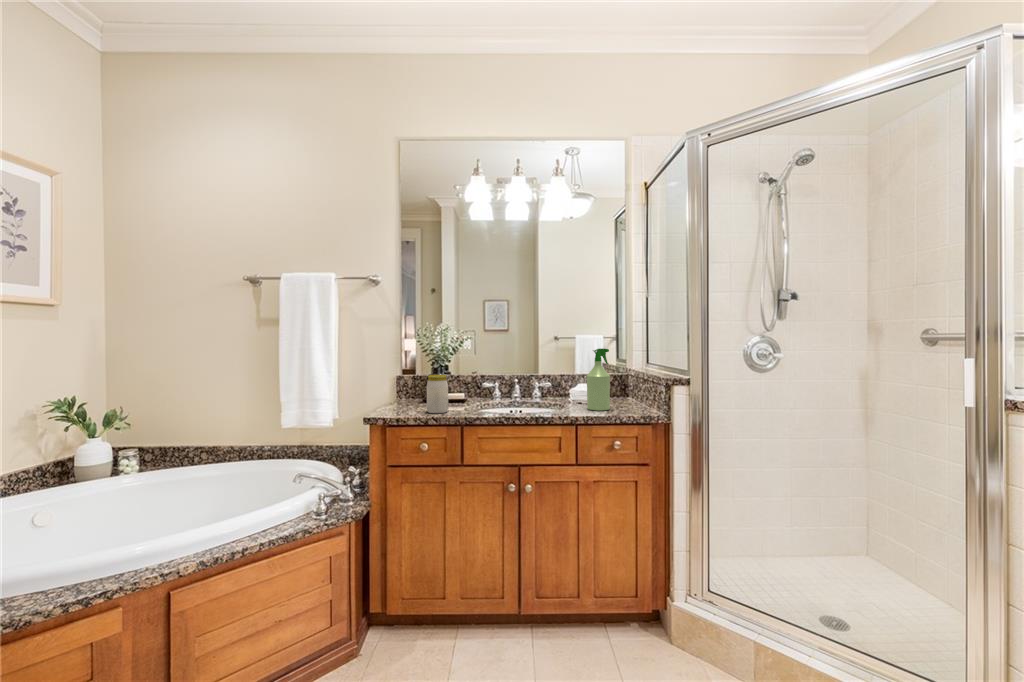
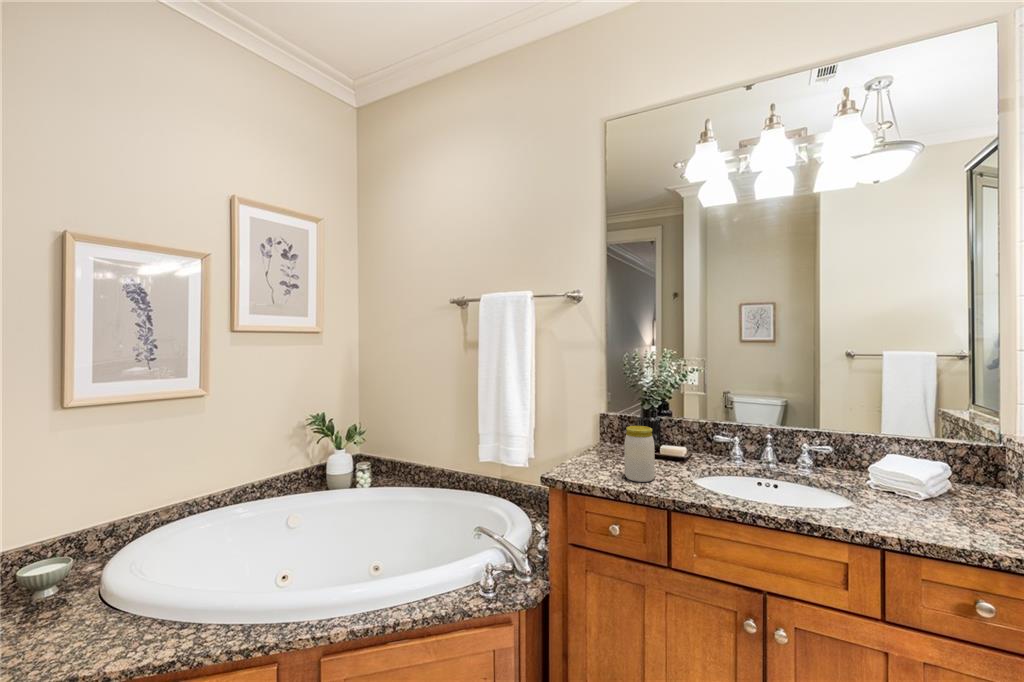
spray bottle: present [586,349,610,411] -> none [907,409,966,528]

